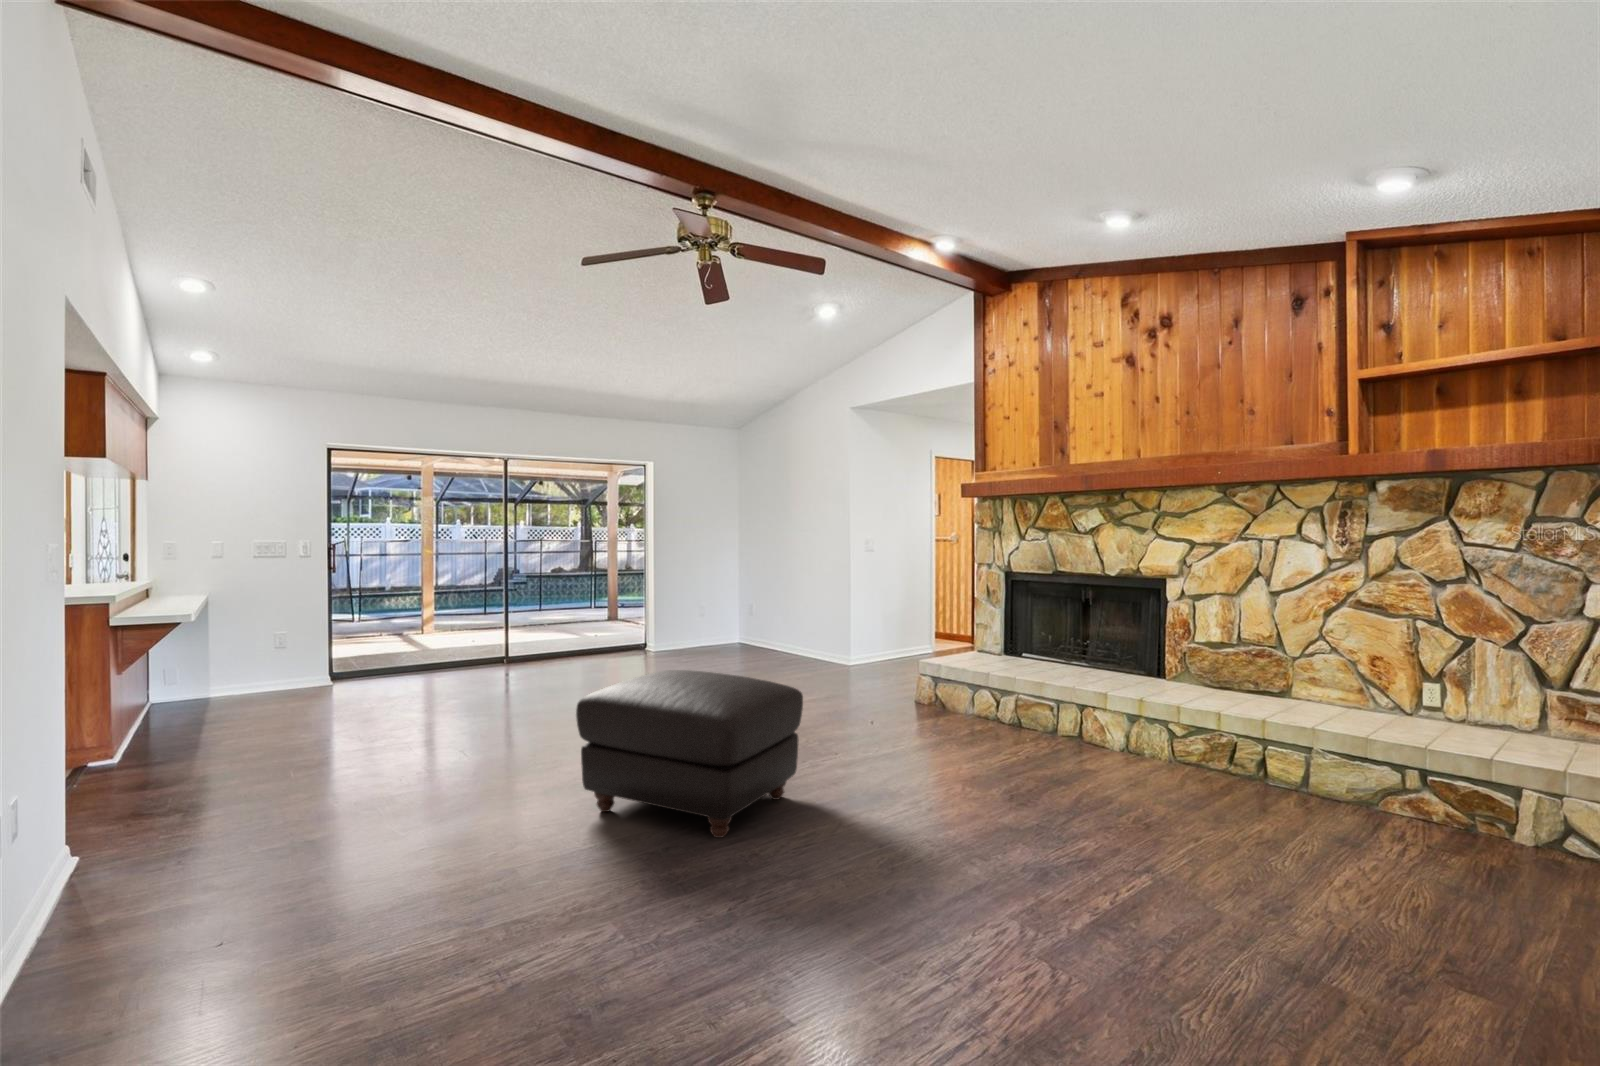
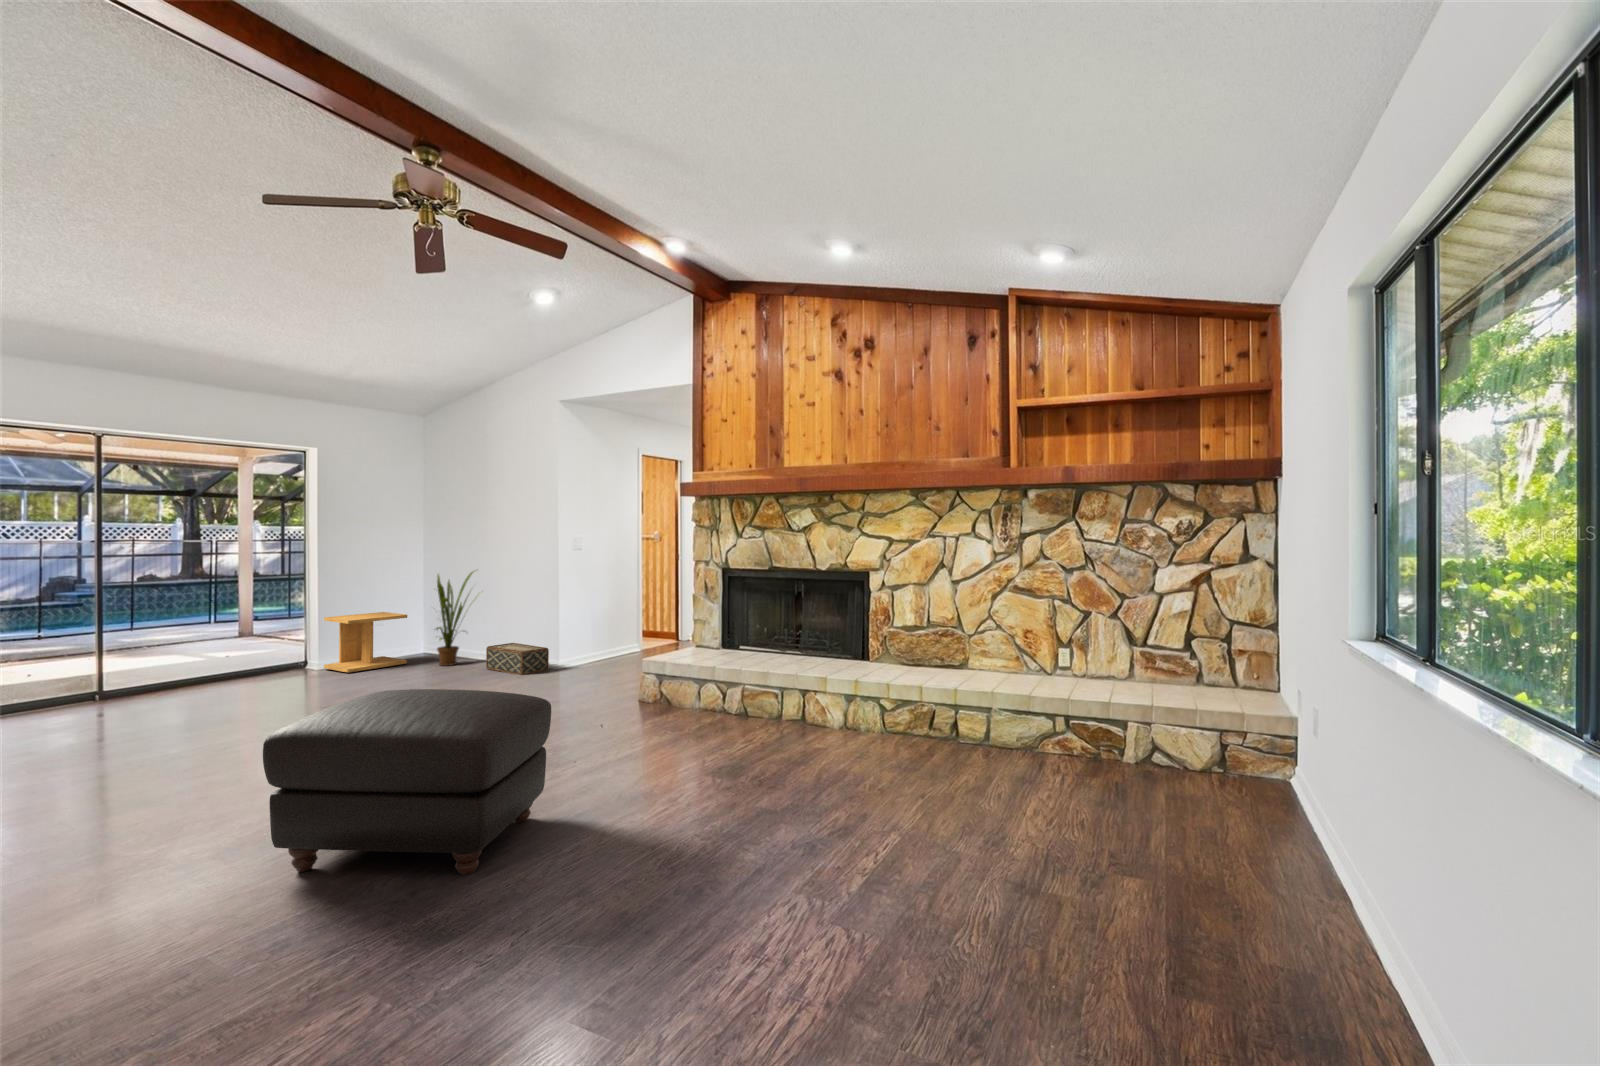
house plant: none [748,566,792,652] -> present [436,571,479,666]
side table: none [669,602,731,652] -> present [324,612,407,673]
woven basket: none [792,635,844,665] -> present [486,643,549,675]

